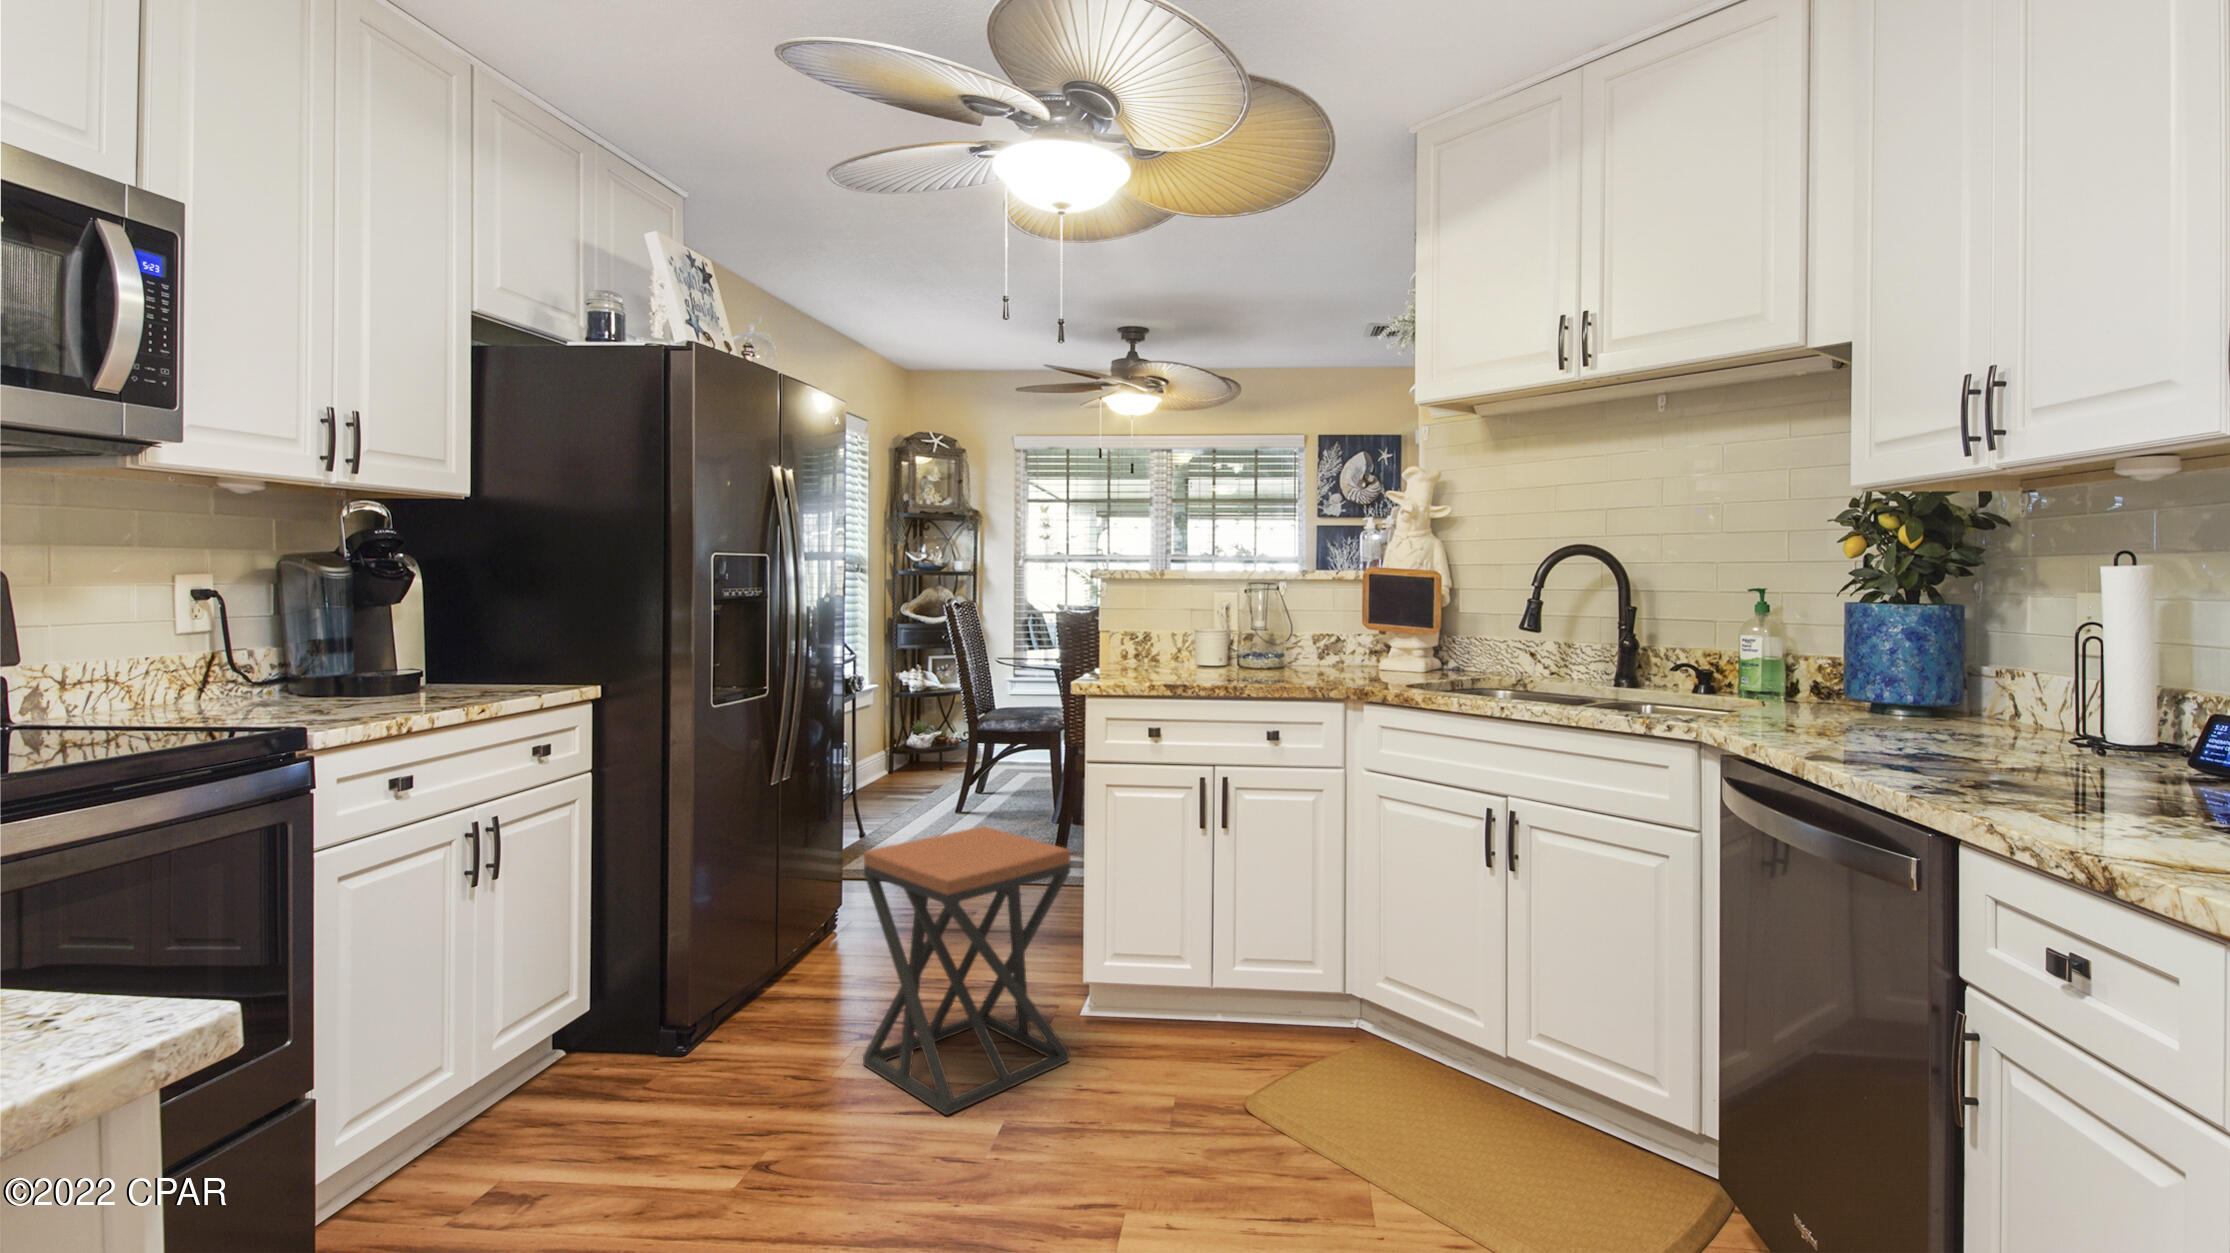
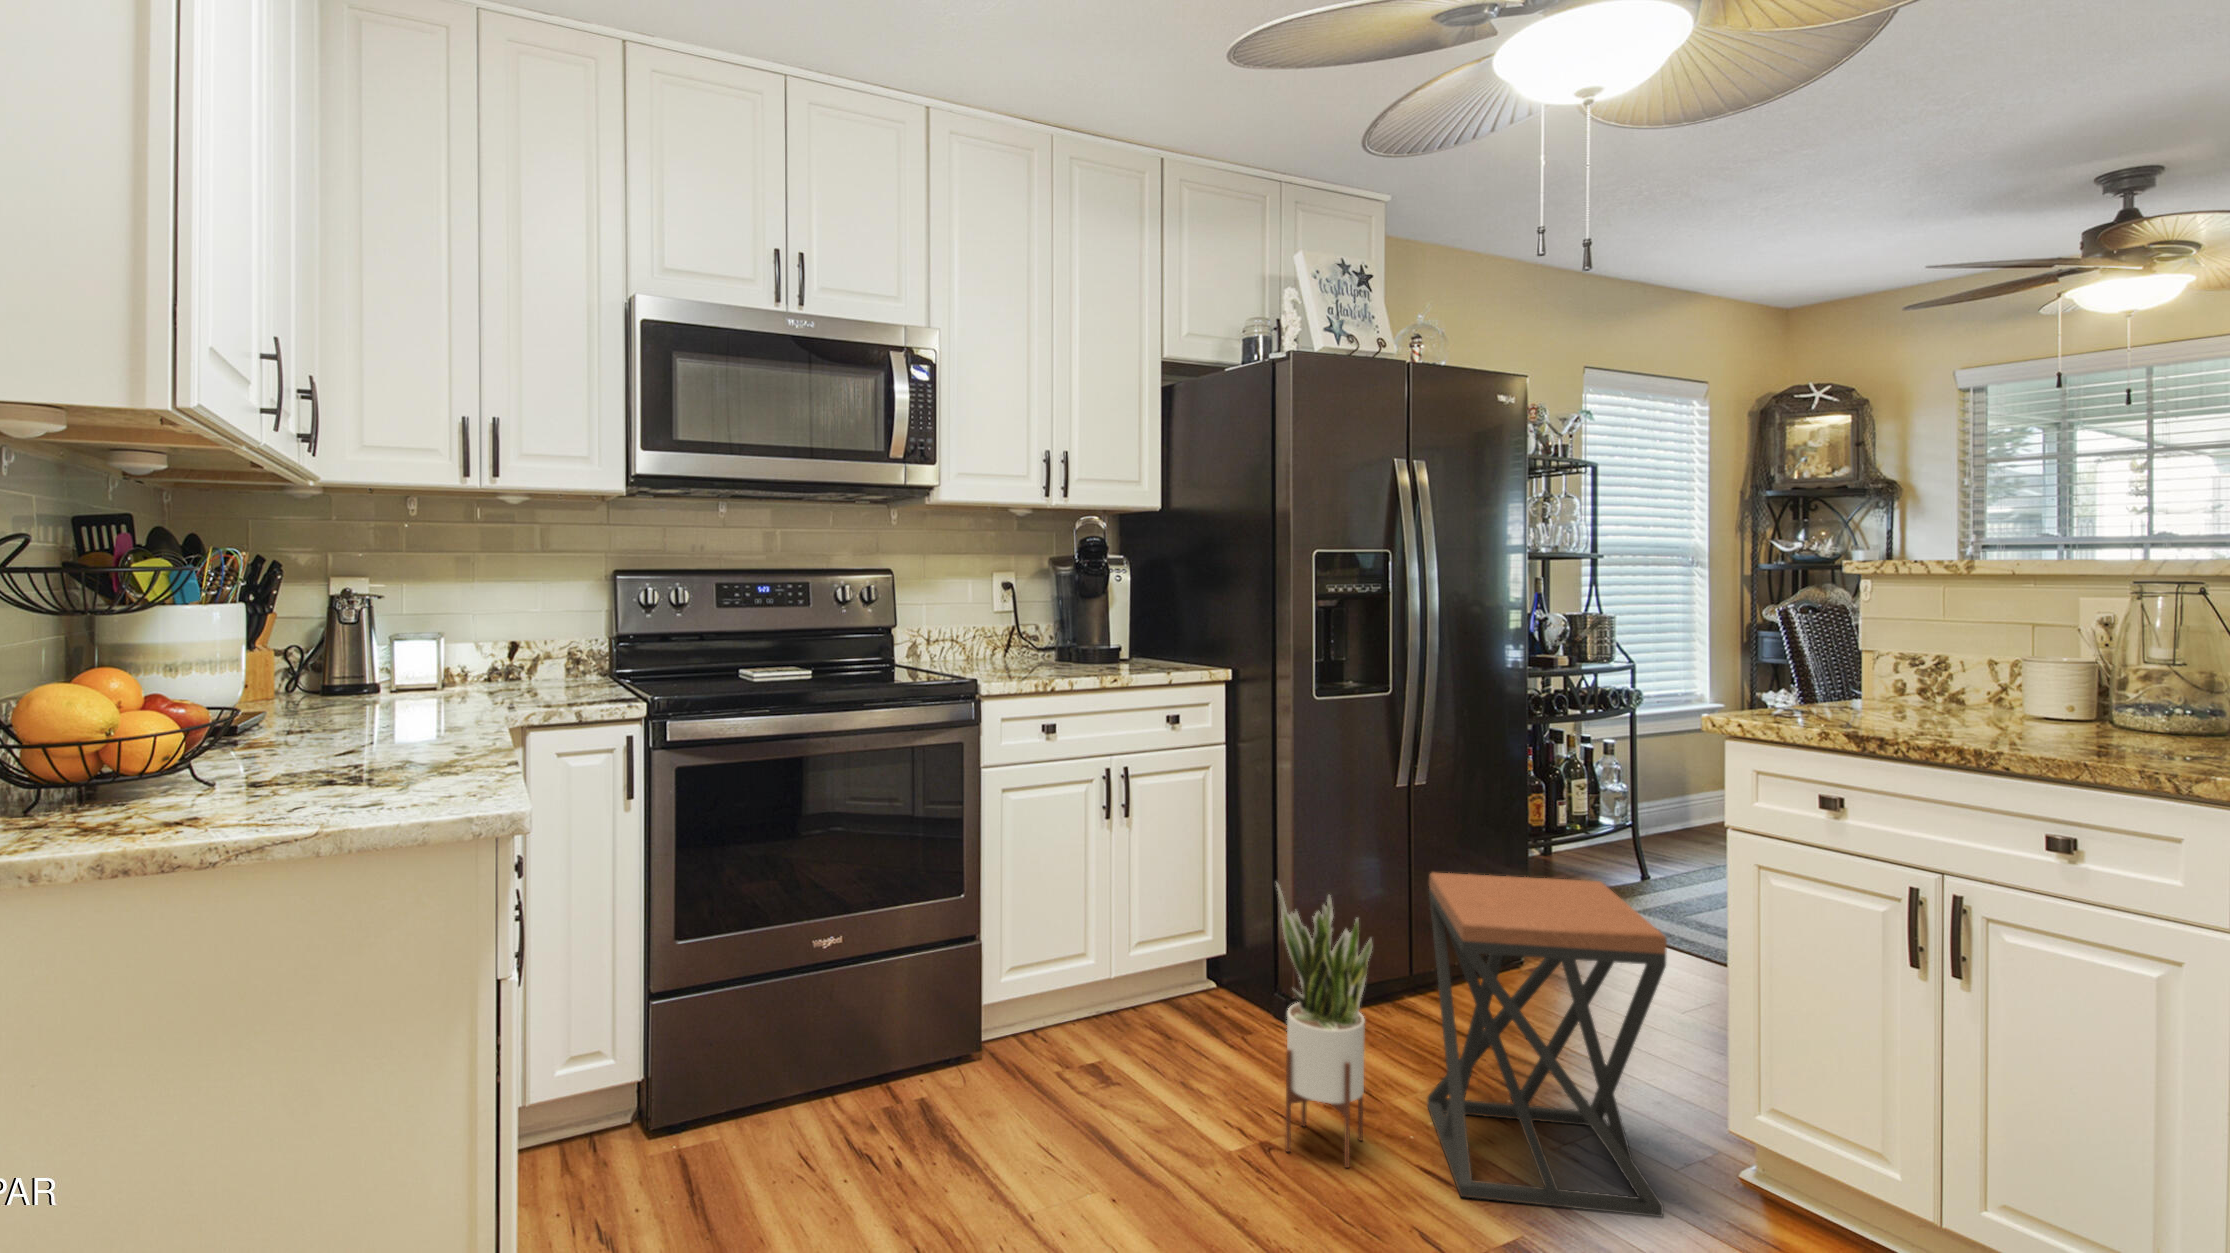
potted plant: none [750,890,863,1157] -> present [1276,883,1373,1168]

